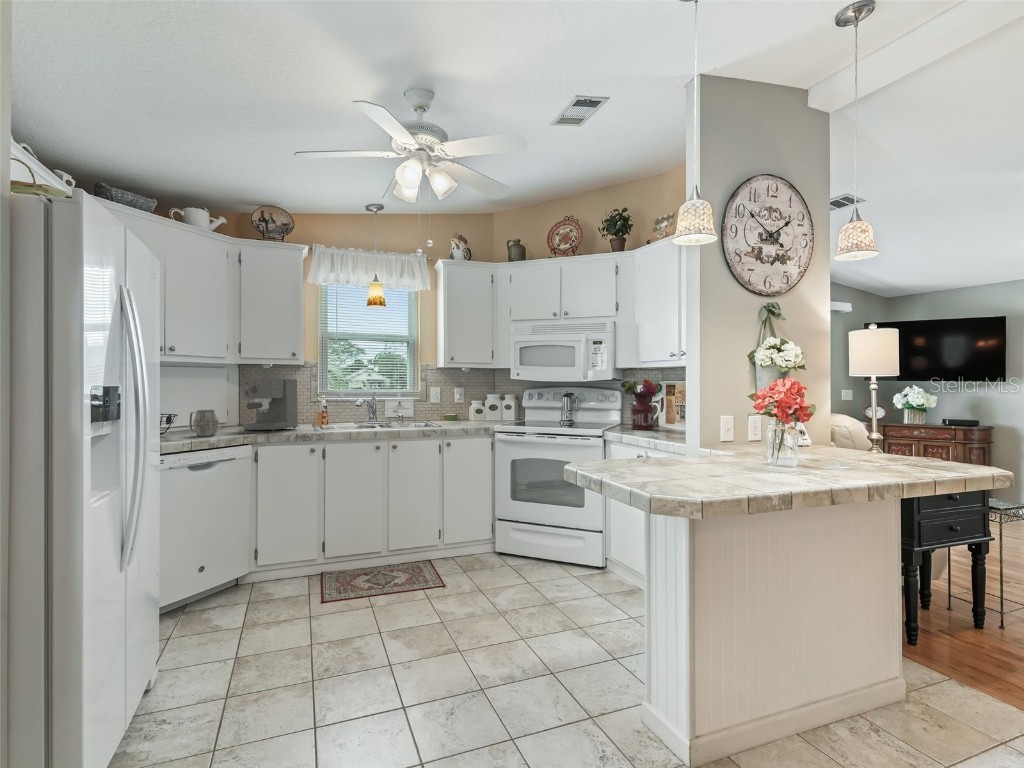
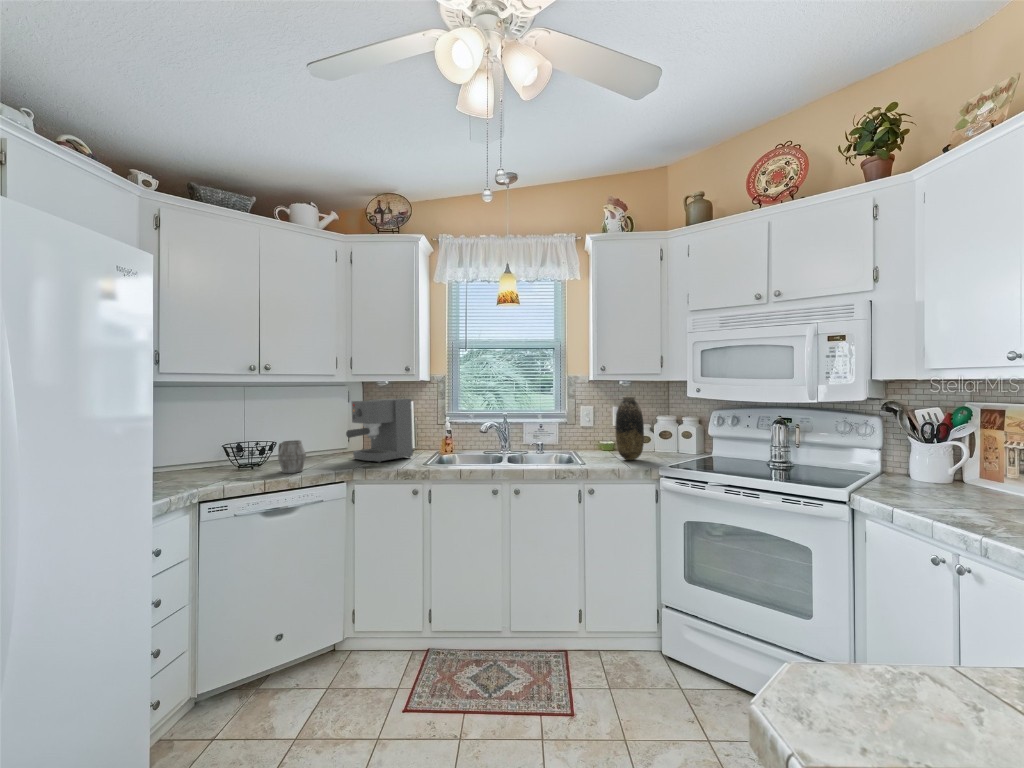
flower arrangement: present [624,379,659,430] -> none [893,402,978,499]
vase: none [462,380,481,425] -> present [615,397,644,460]

